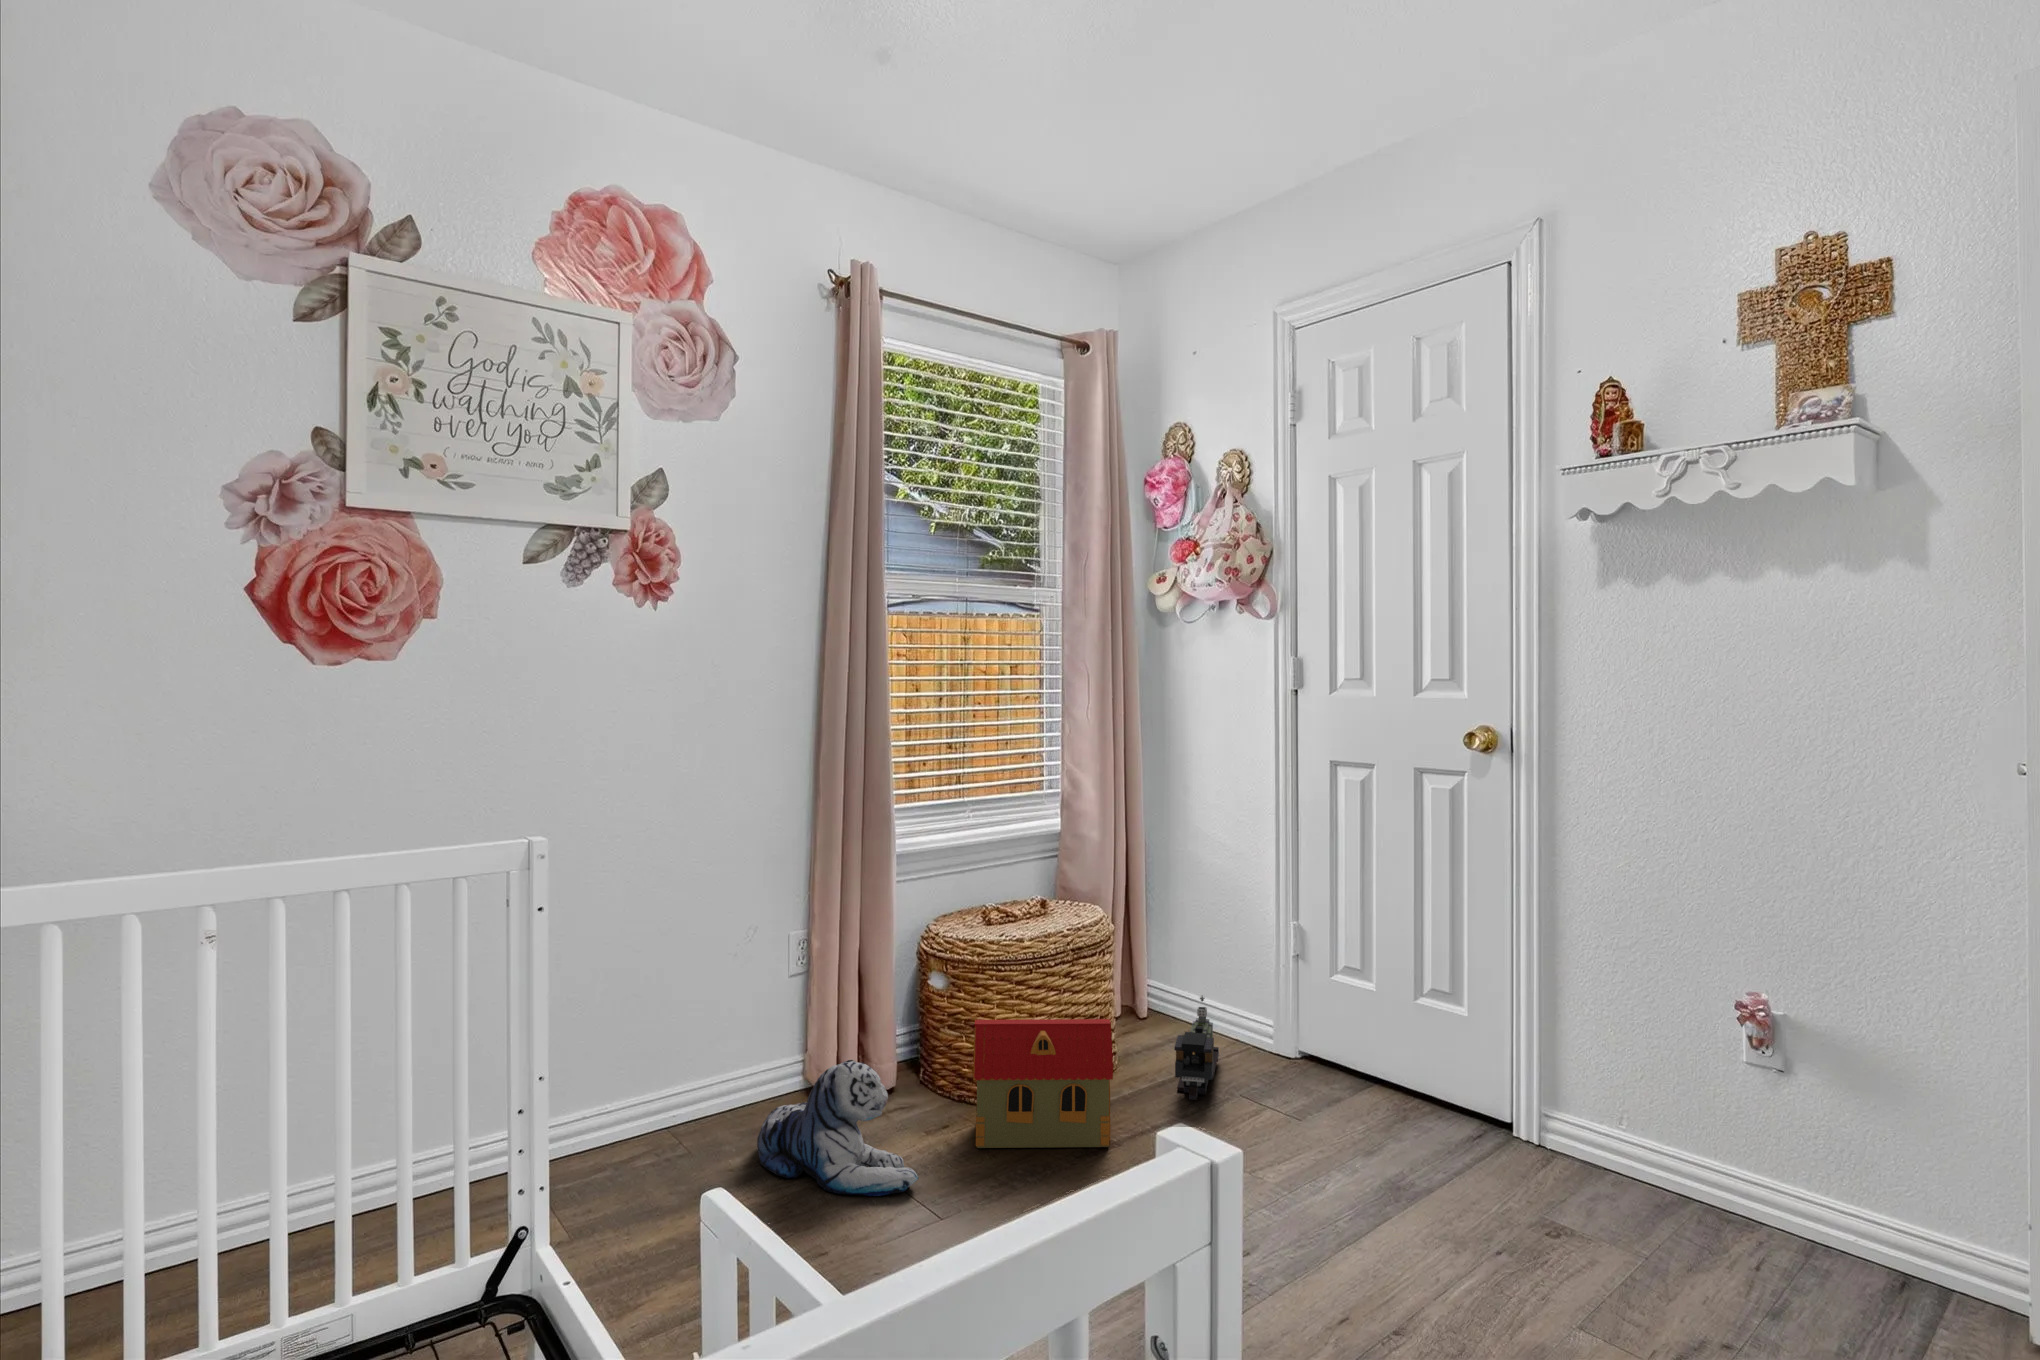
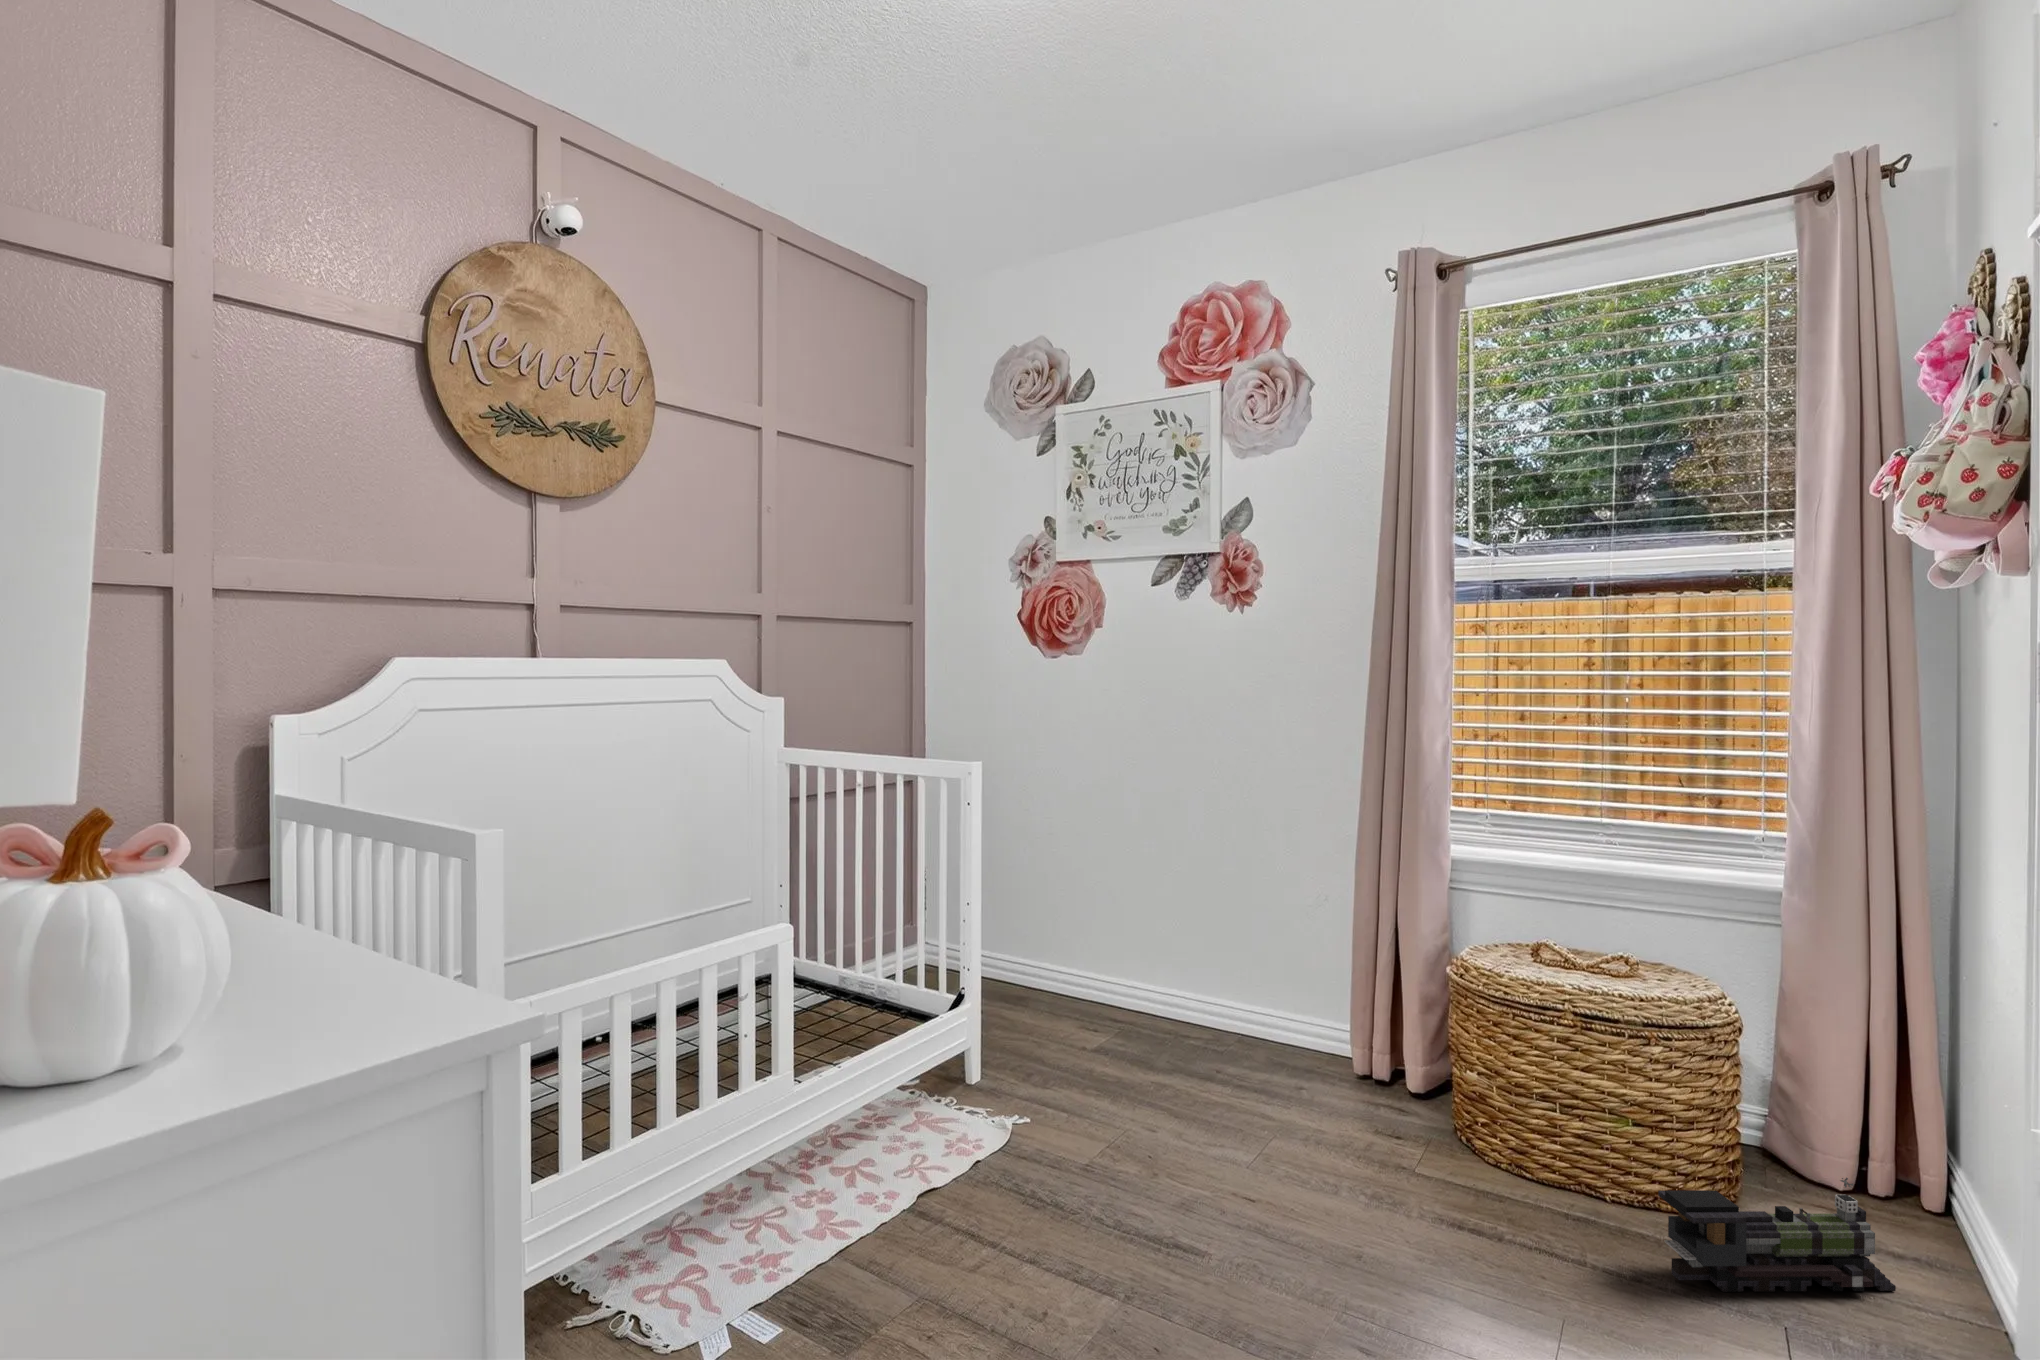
toy house: present [973,1019,1113,1148] -> none [1363,1033,1533,1230]
plush toy: present [757,1060,918,1196] -> none [1218,1011,1315,1136]

